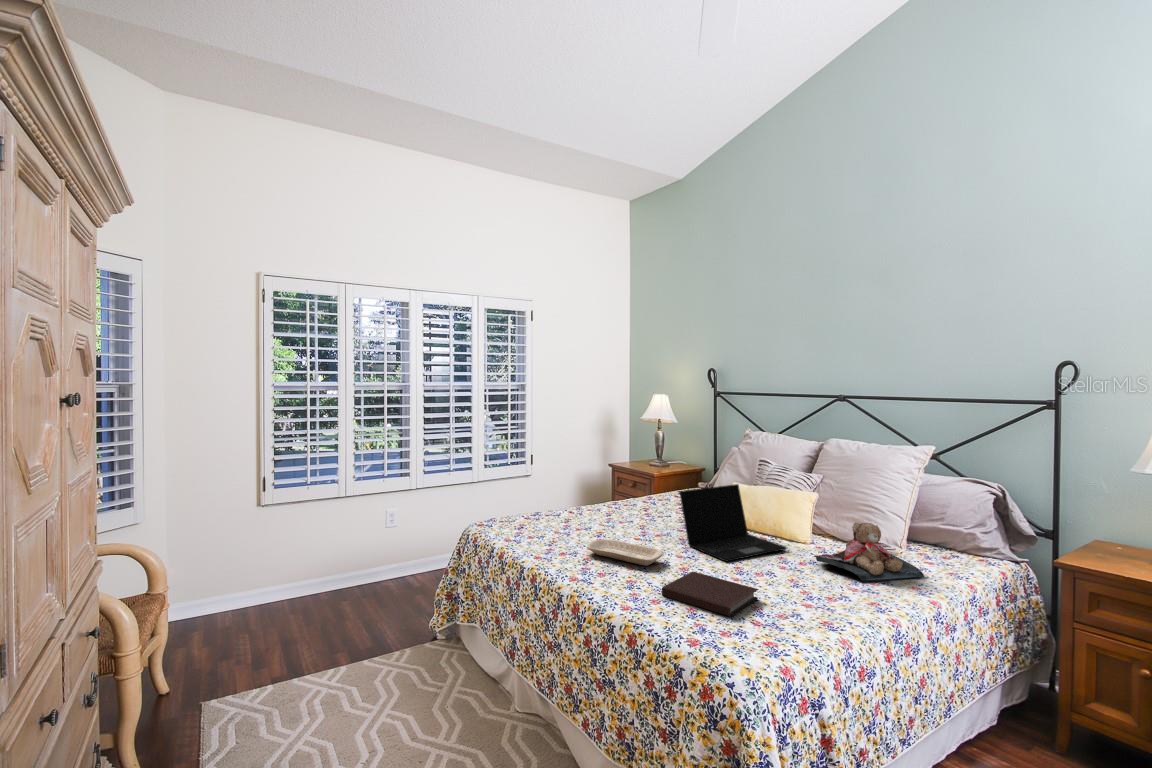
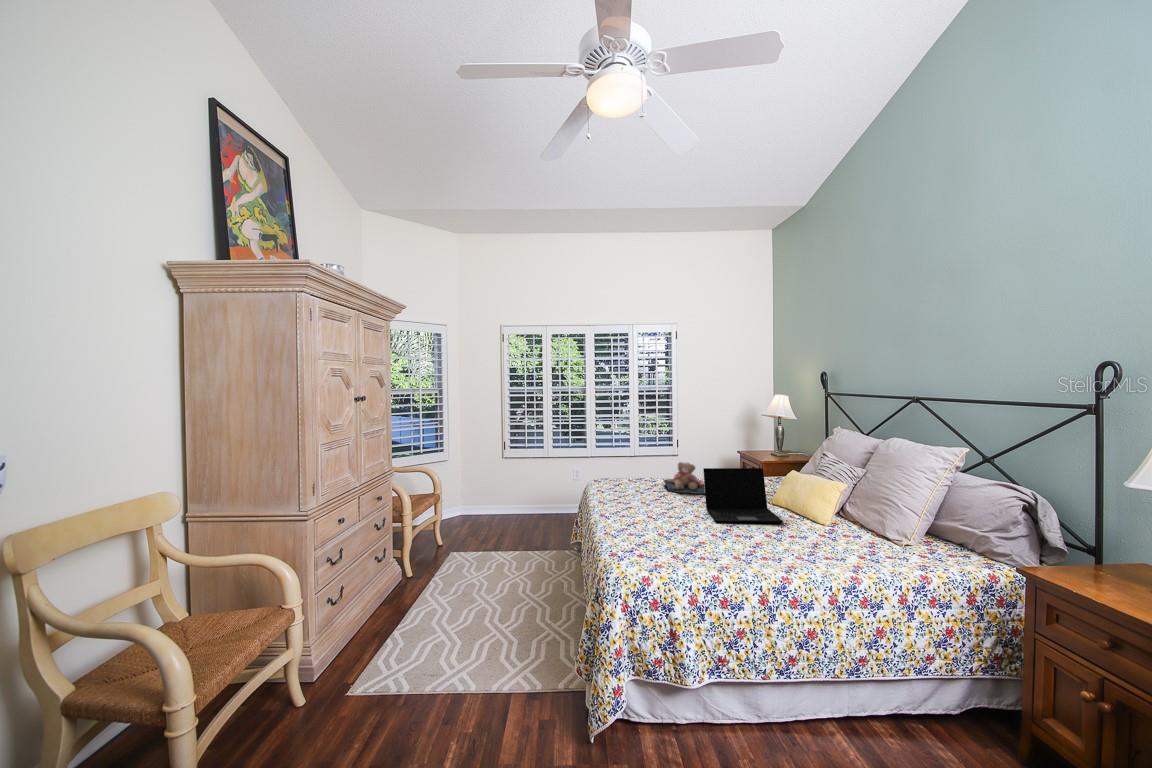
teddy bear: present [814,523,924,583] -> present [664,462,705,494]
tray: present [587,539,663,566] -> none [627,496,670,515]
notebook: present [662,572,758,617] -> none [636,522,698,551]

